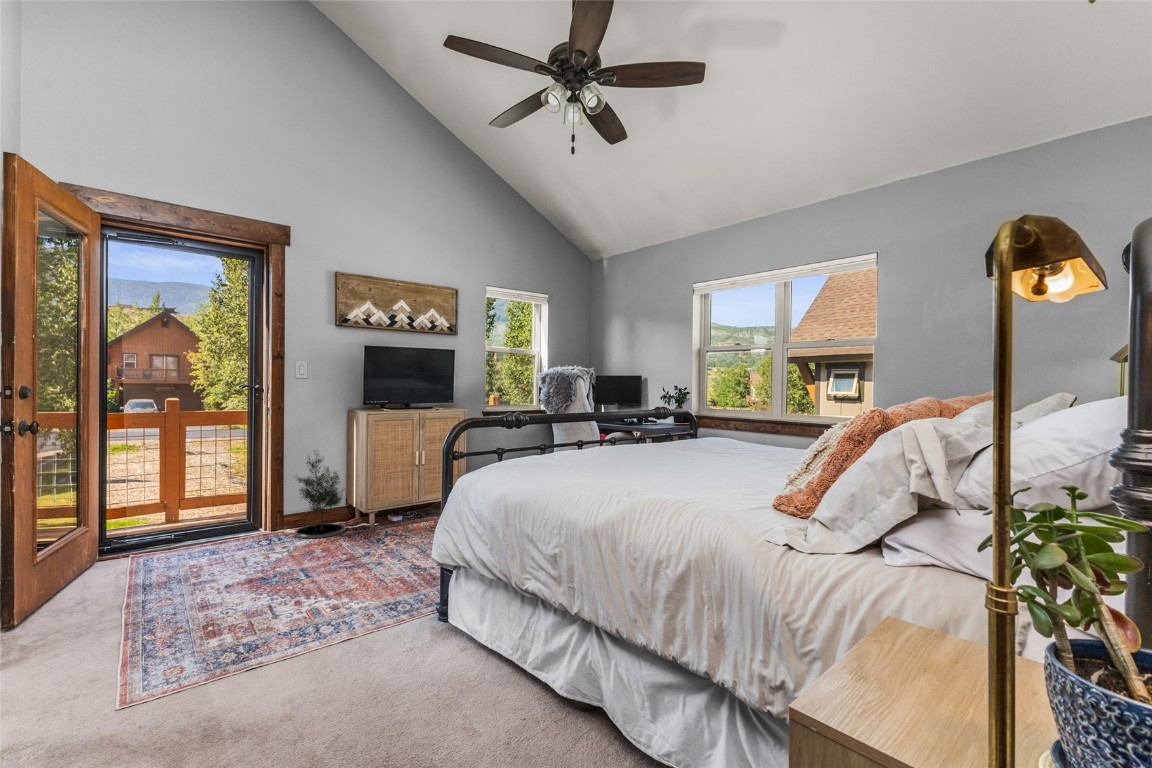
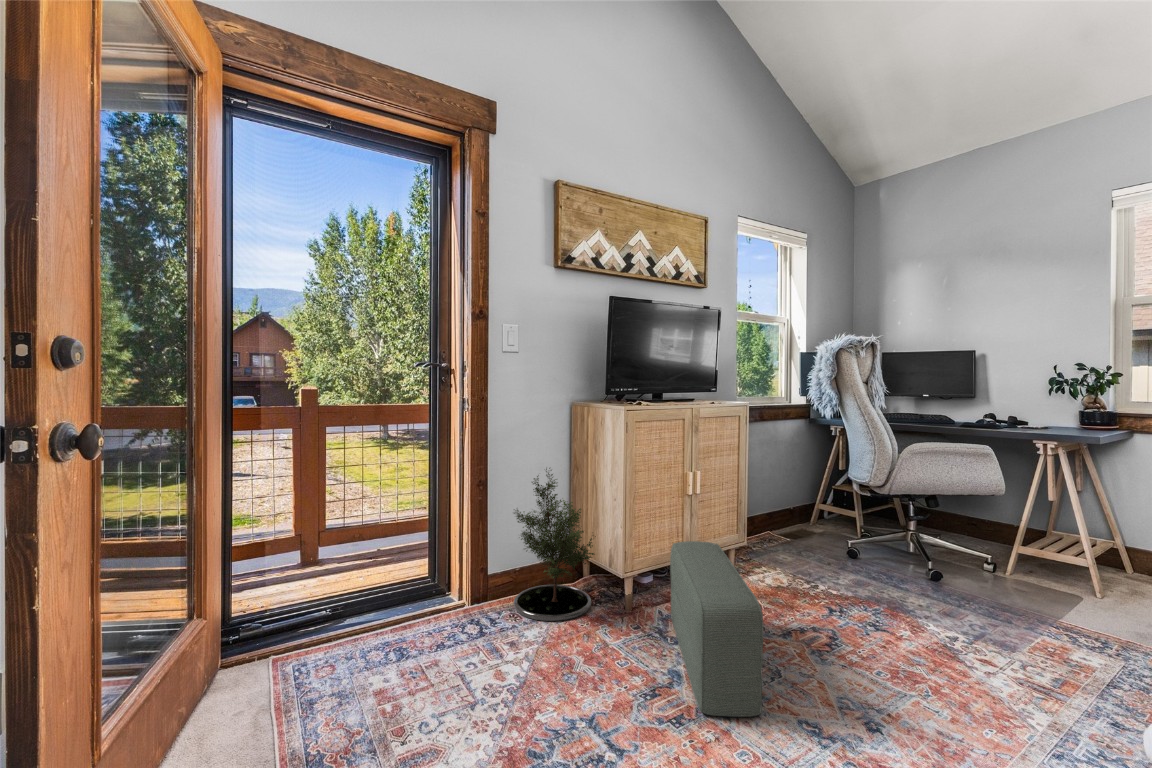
pouf: none [358,490,413,565] -> present [670,541,763,717]

